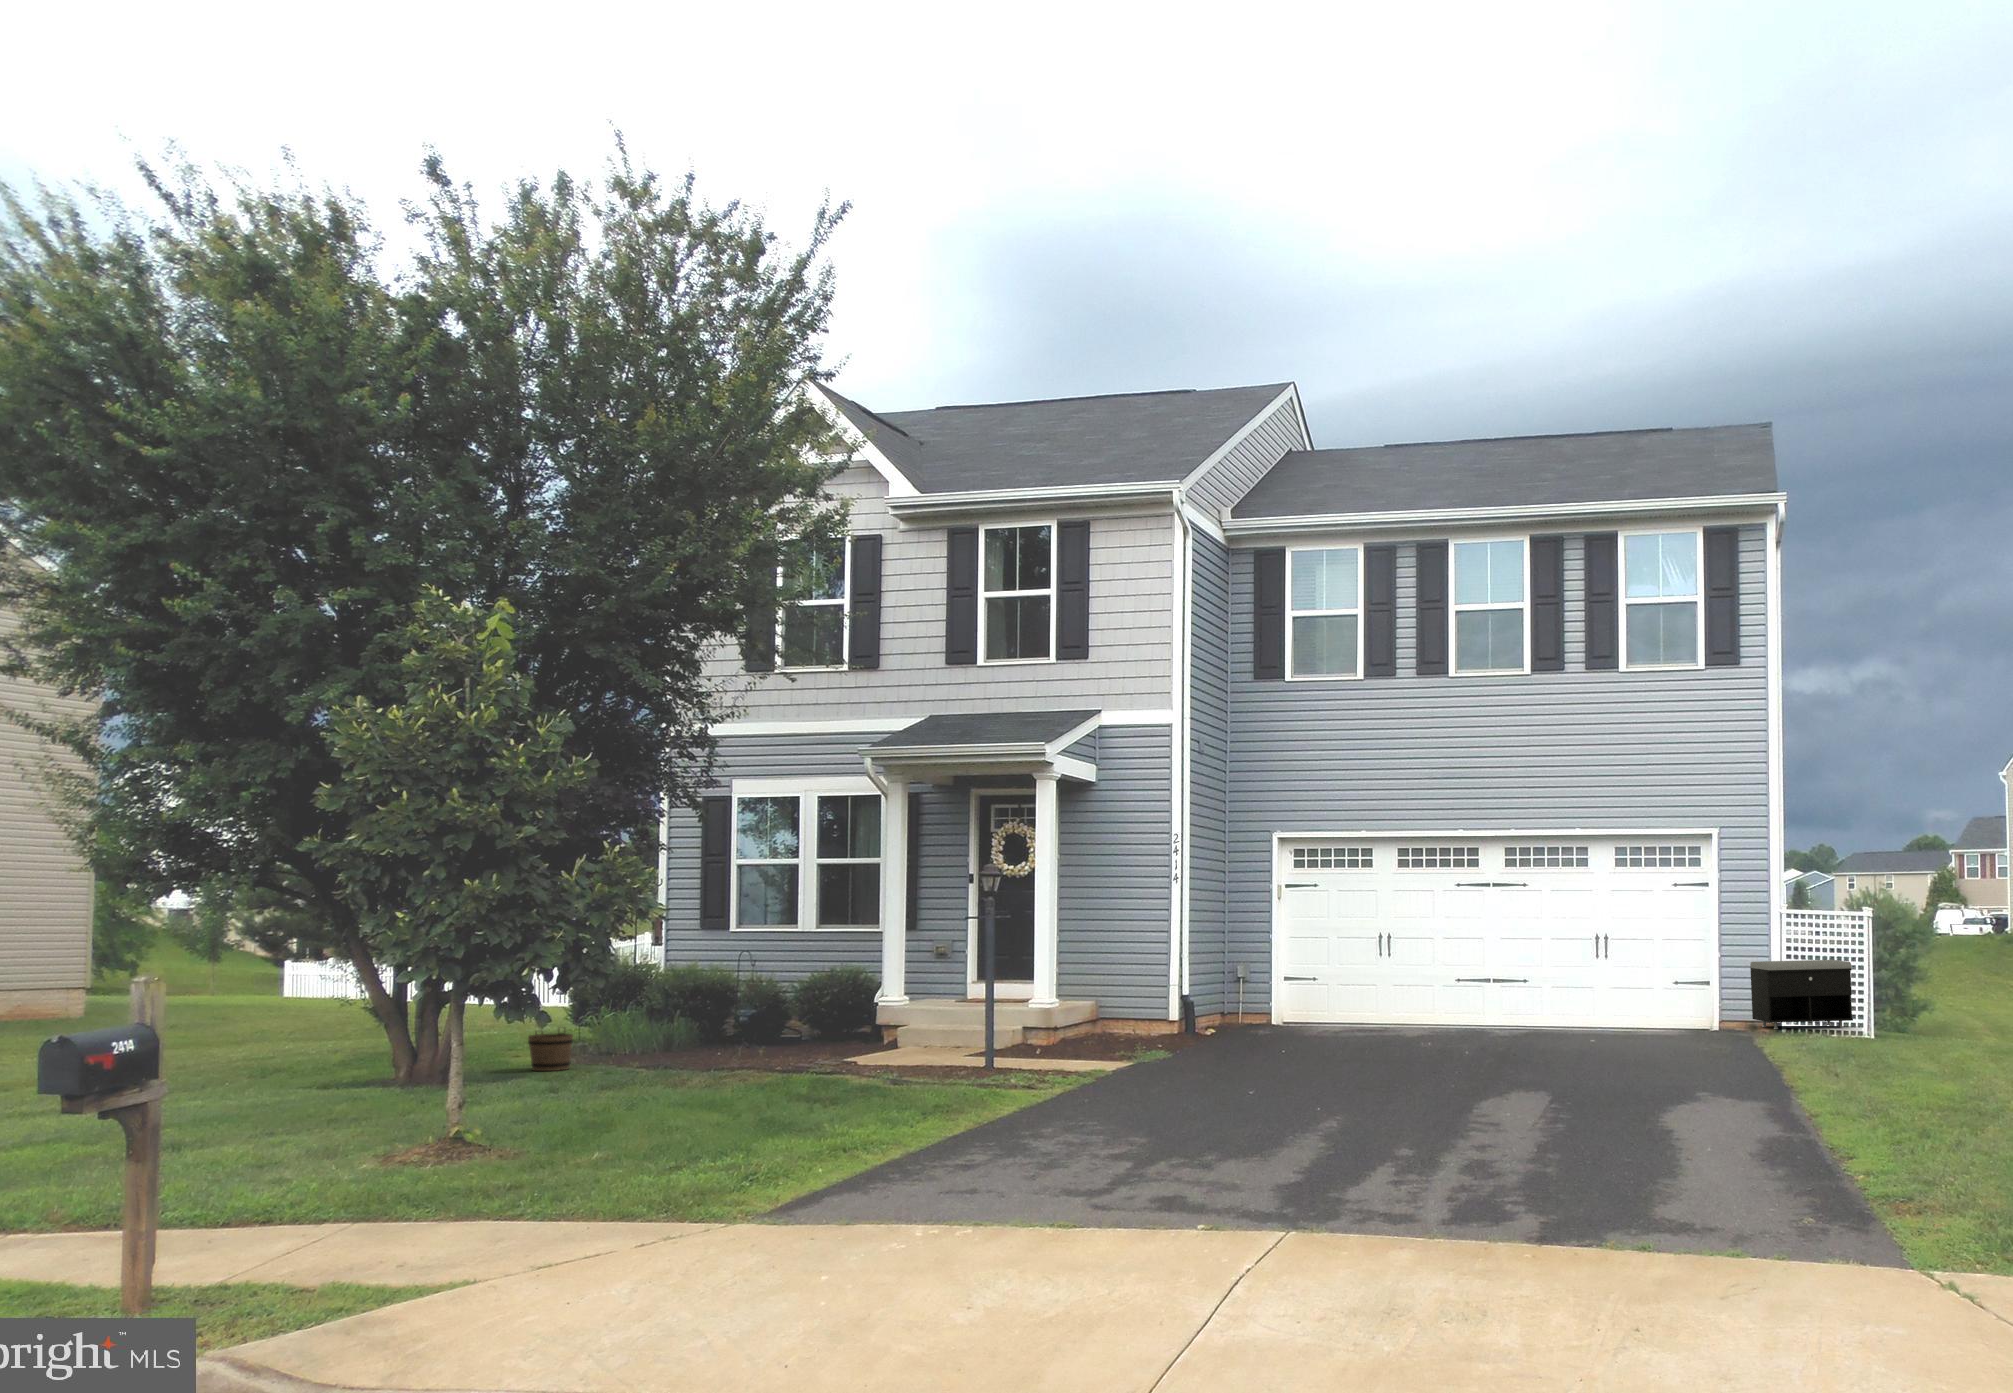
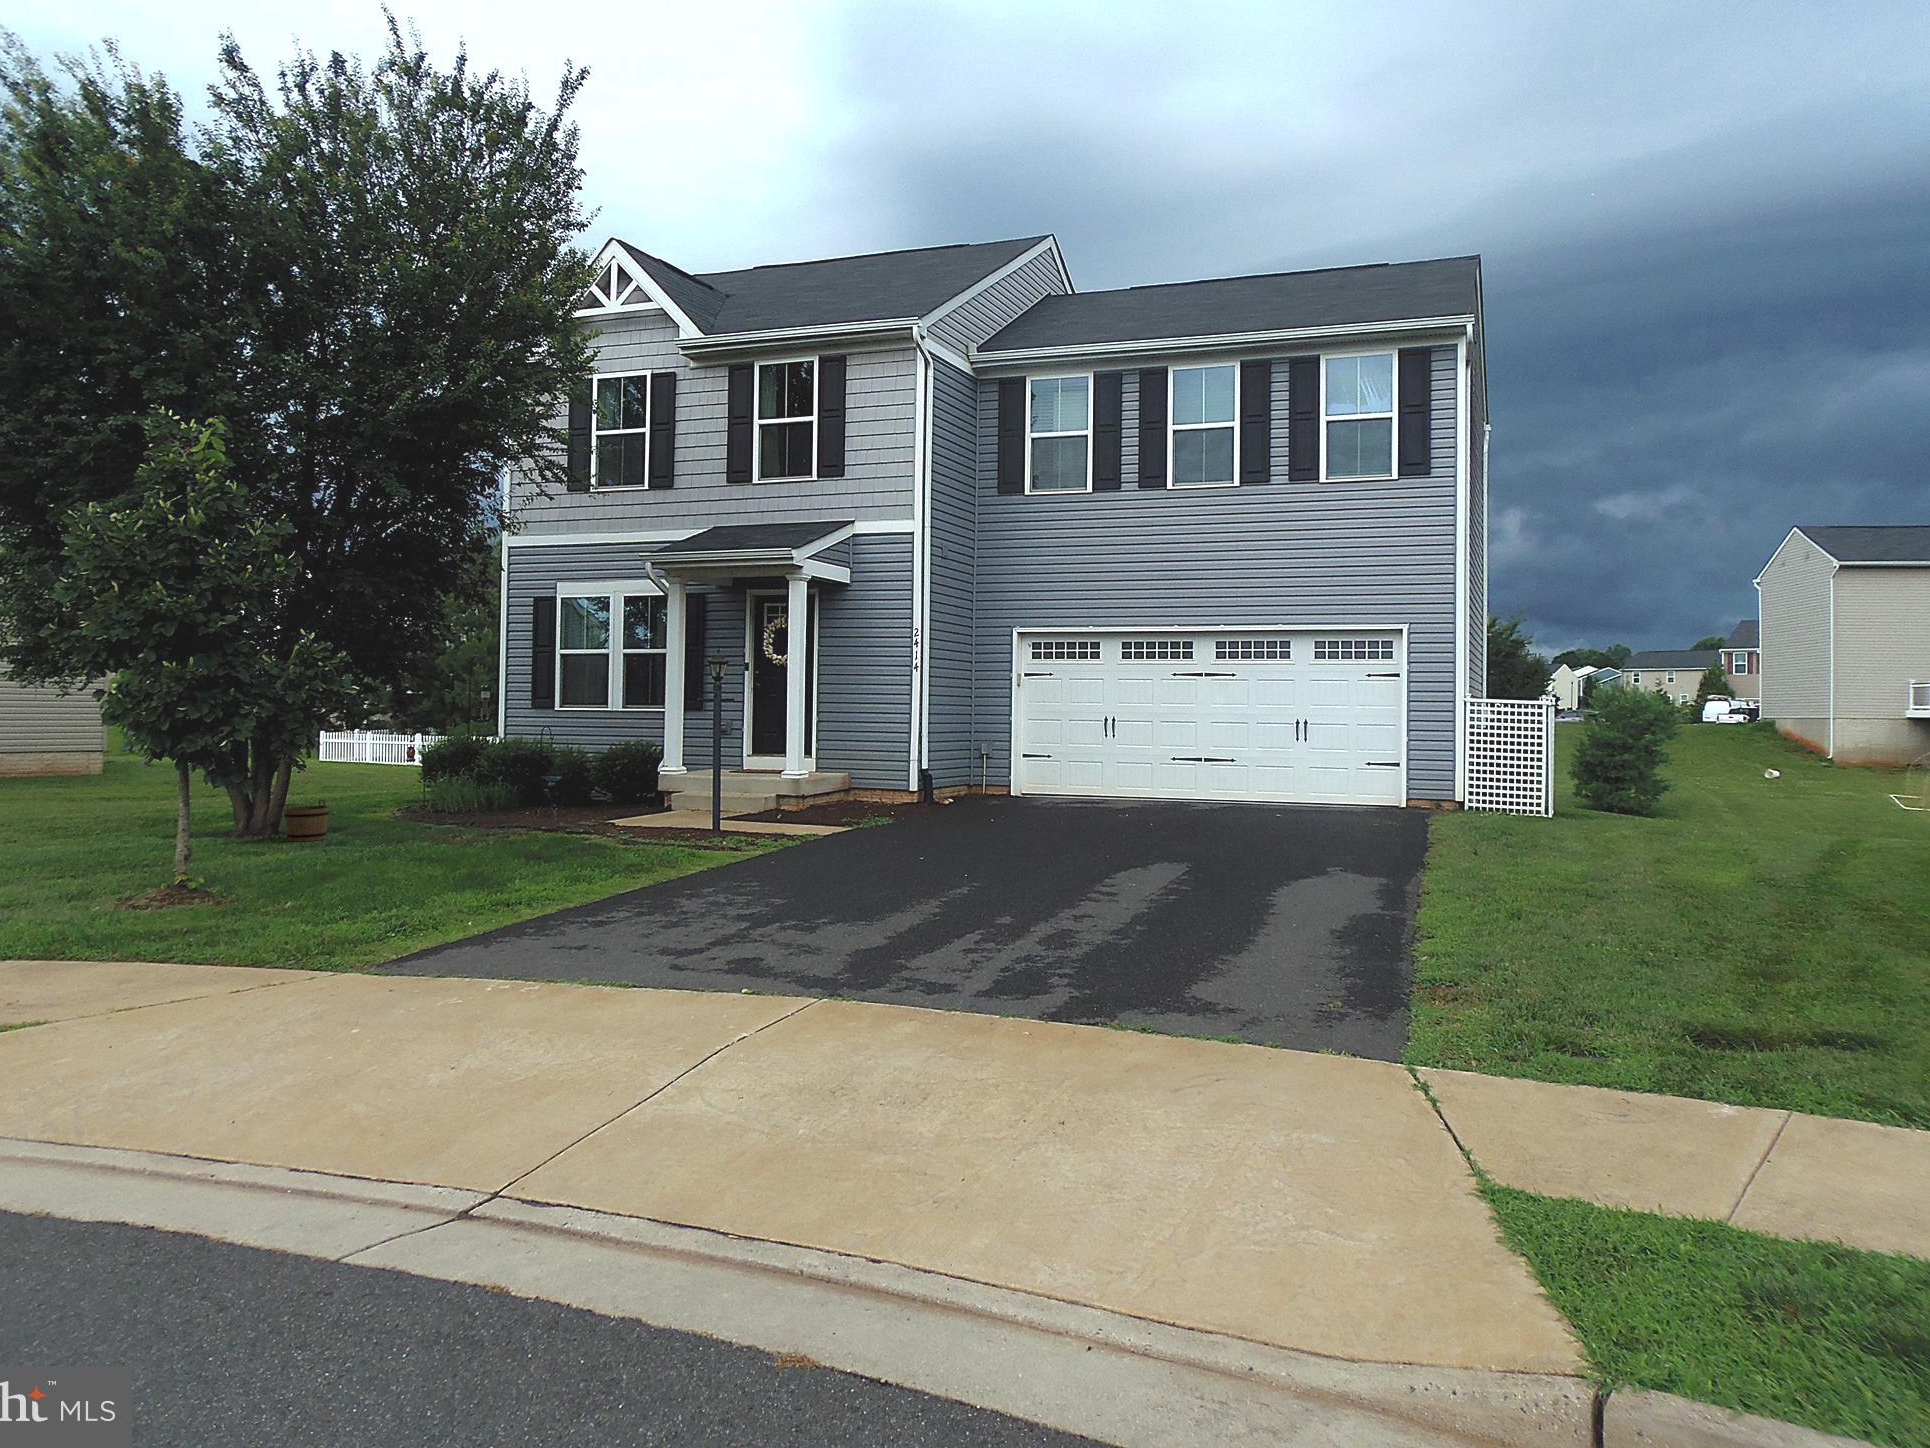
storage bench: present [1750,960,1853,1029] -> none [1435,742,1531,806]

